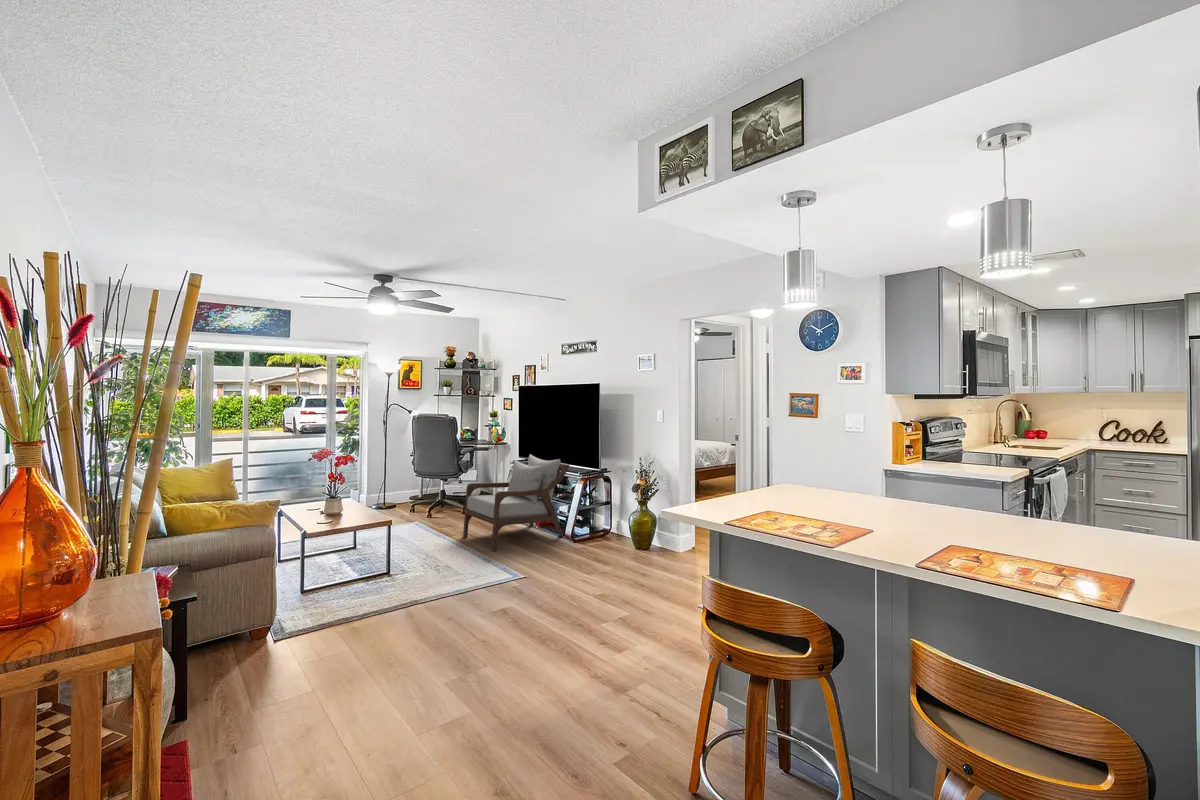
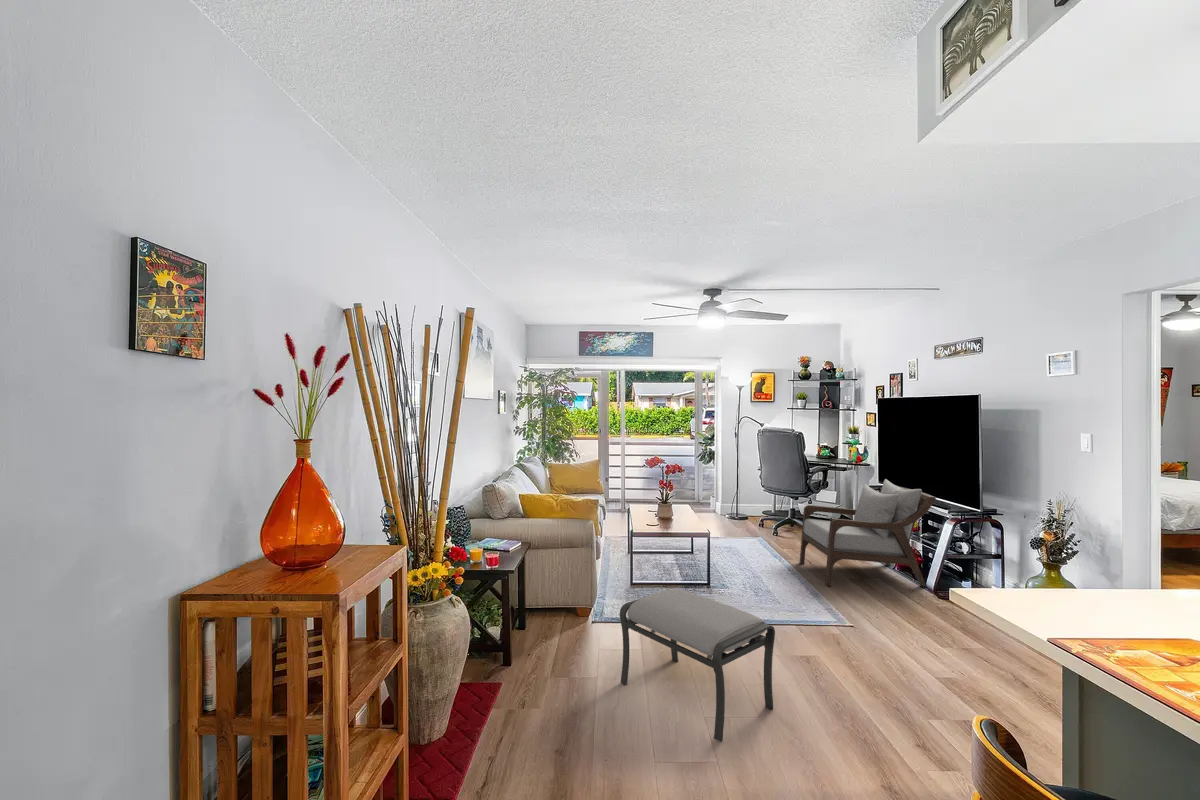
ottoman: none [337,575,492,696] -> present [620,588,775,742]

